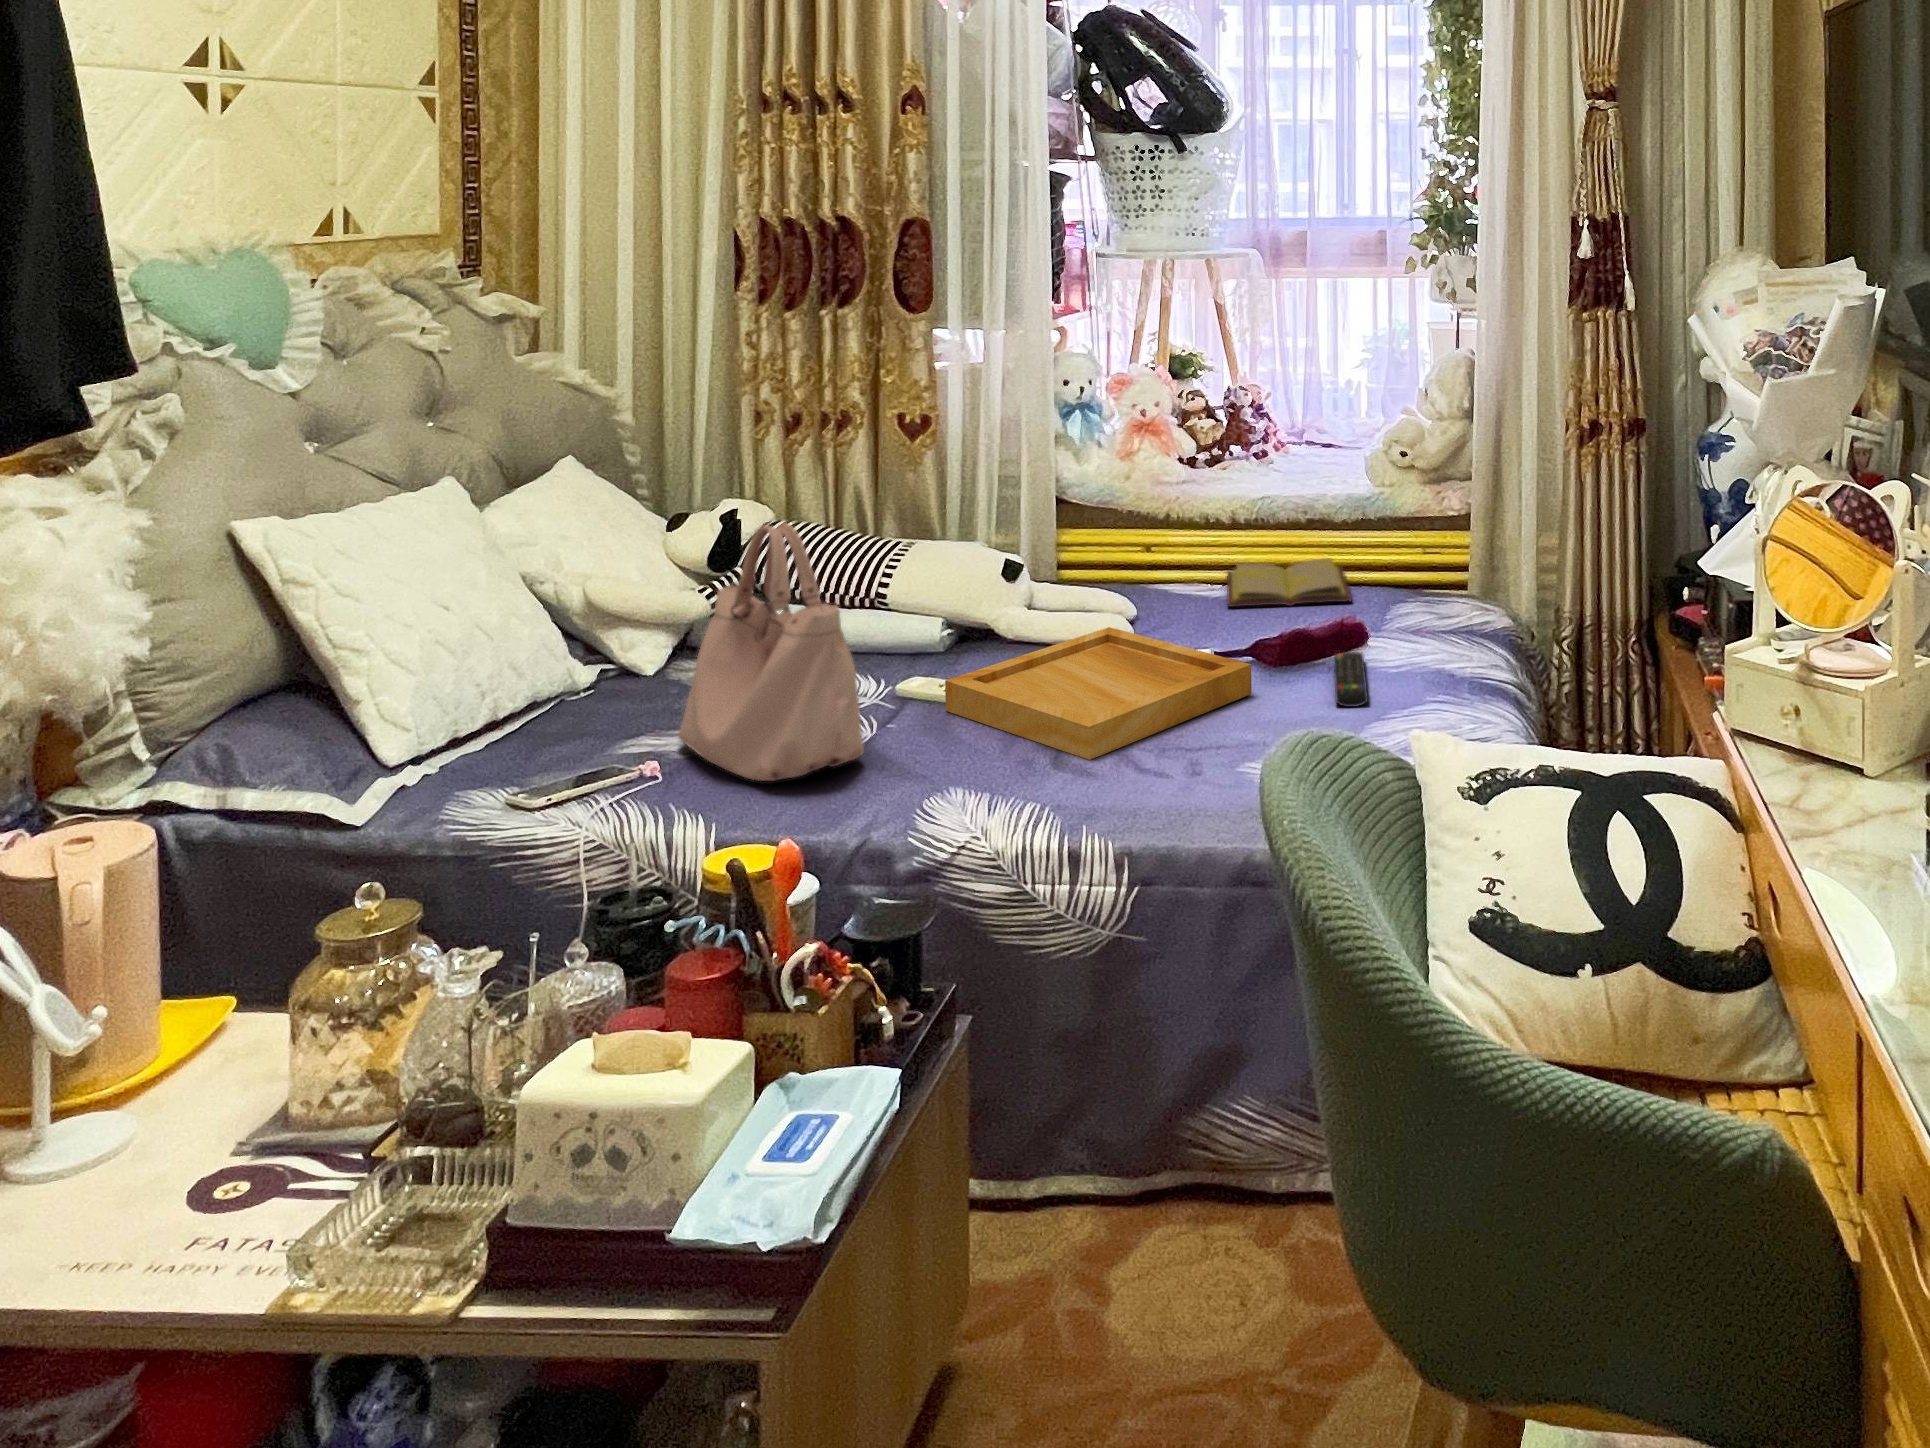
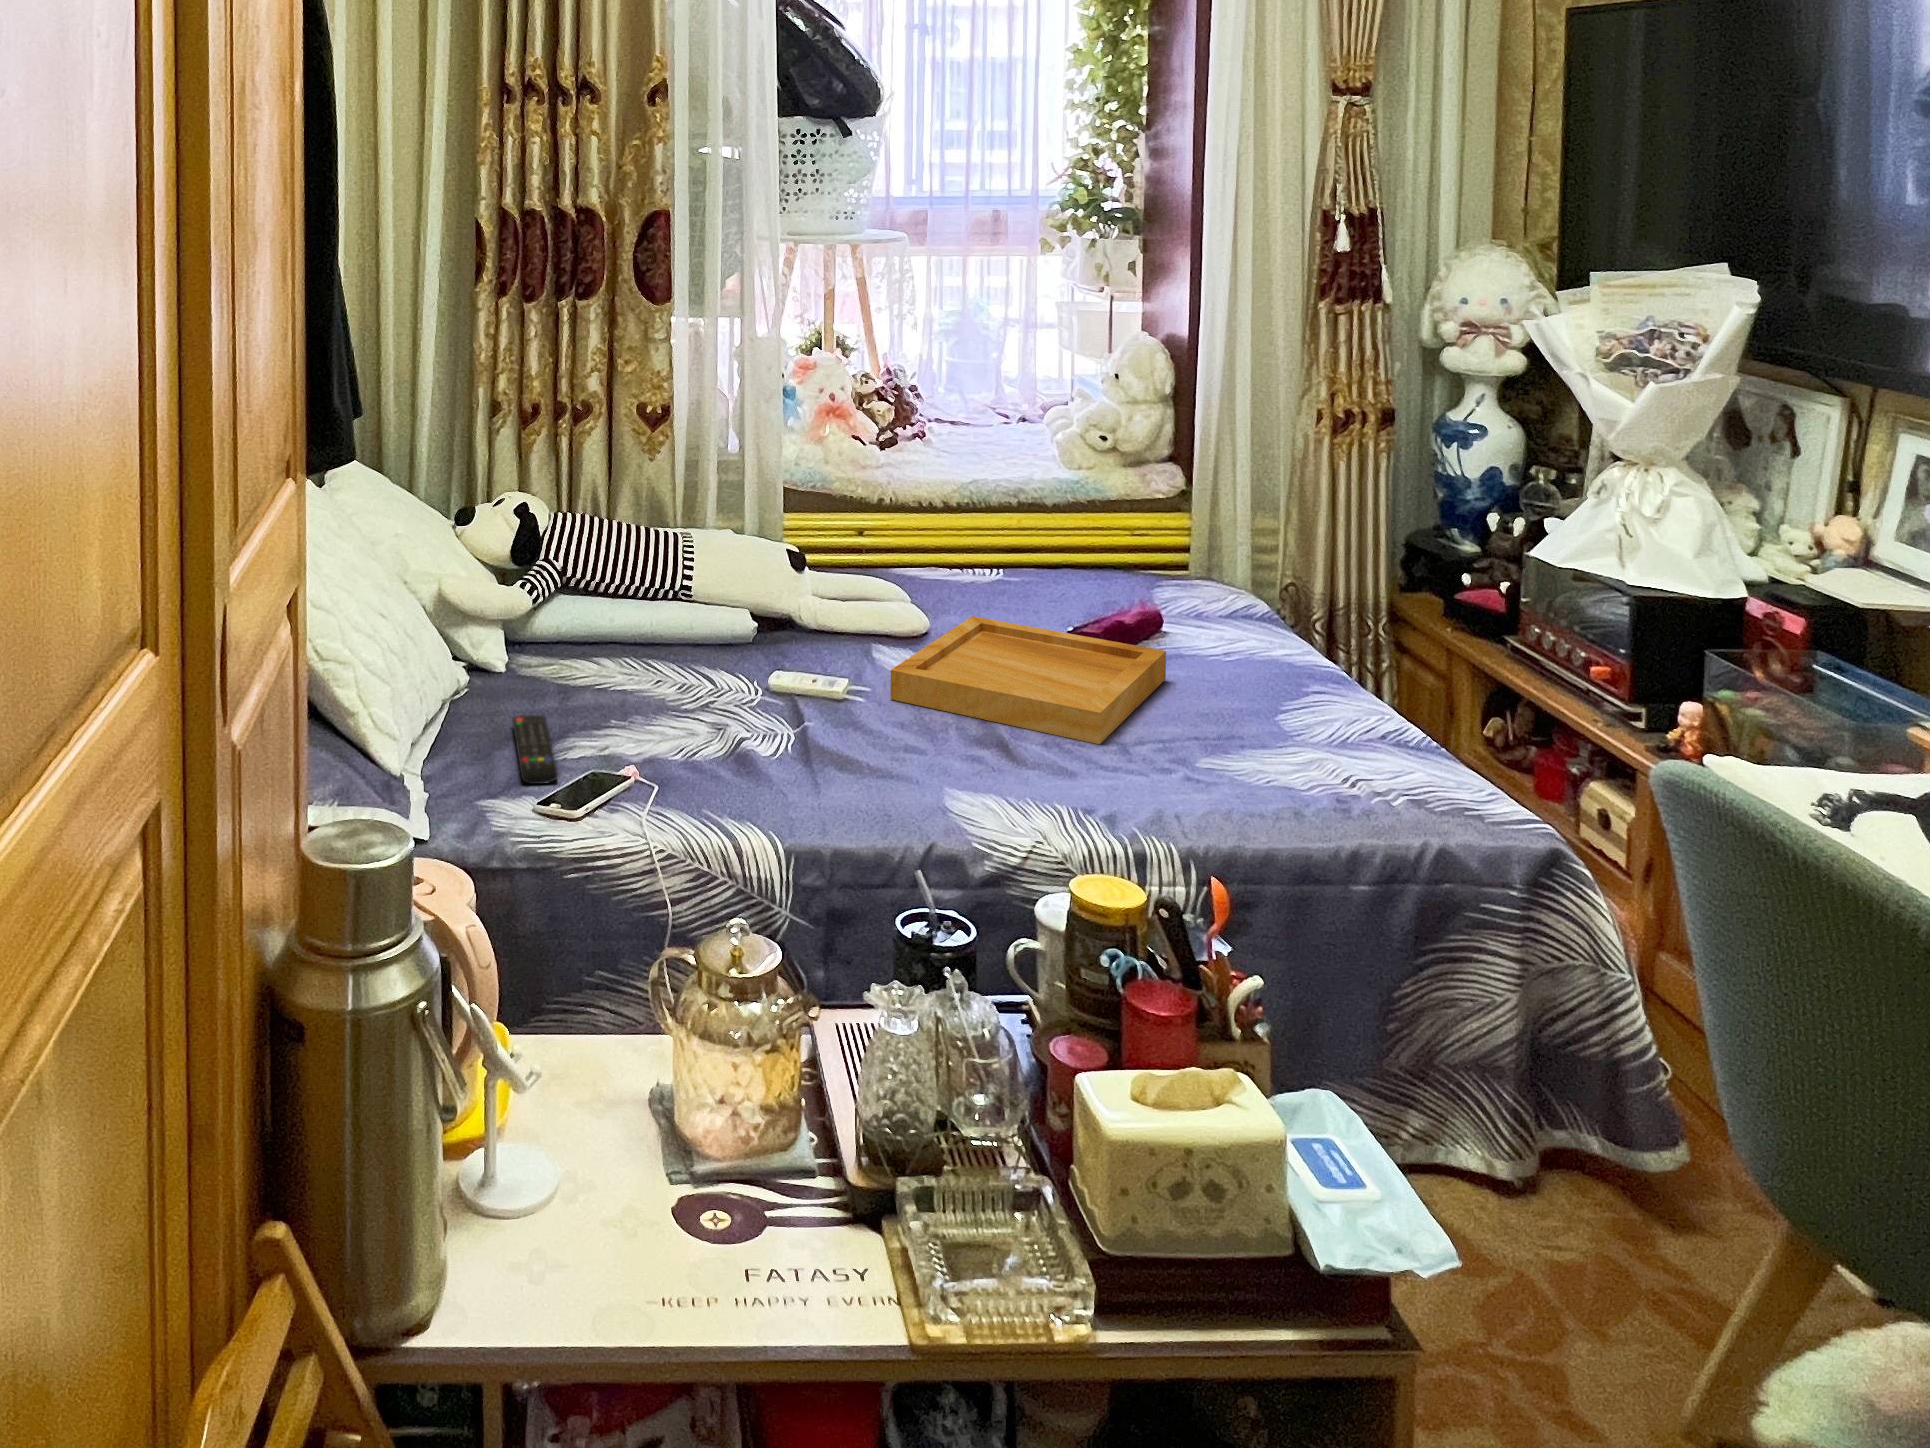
handbag: present [678,522,864,781] -> none [680,518,902,769]
diary: present [1227,558,1352,607] -> none [971,545,1134,595]
remote control: present [1334,652,1368,707] -> present [512,715,558,784]

